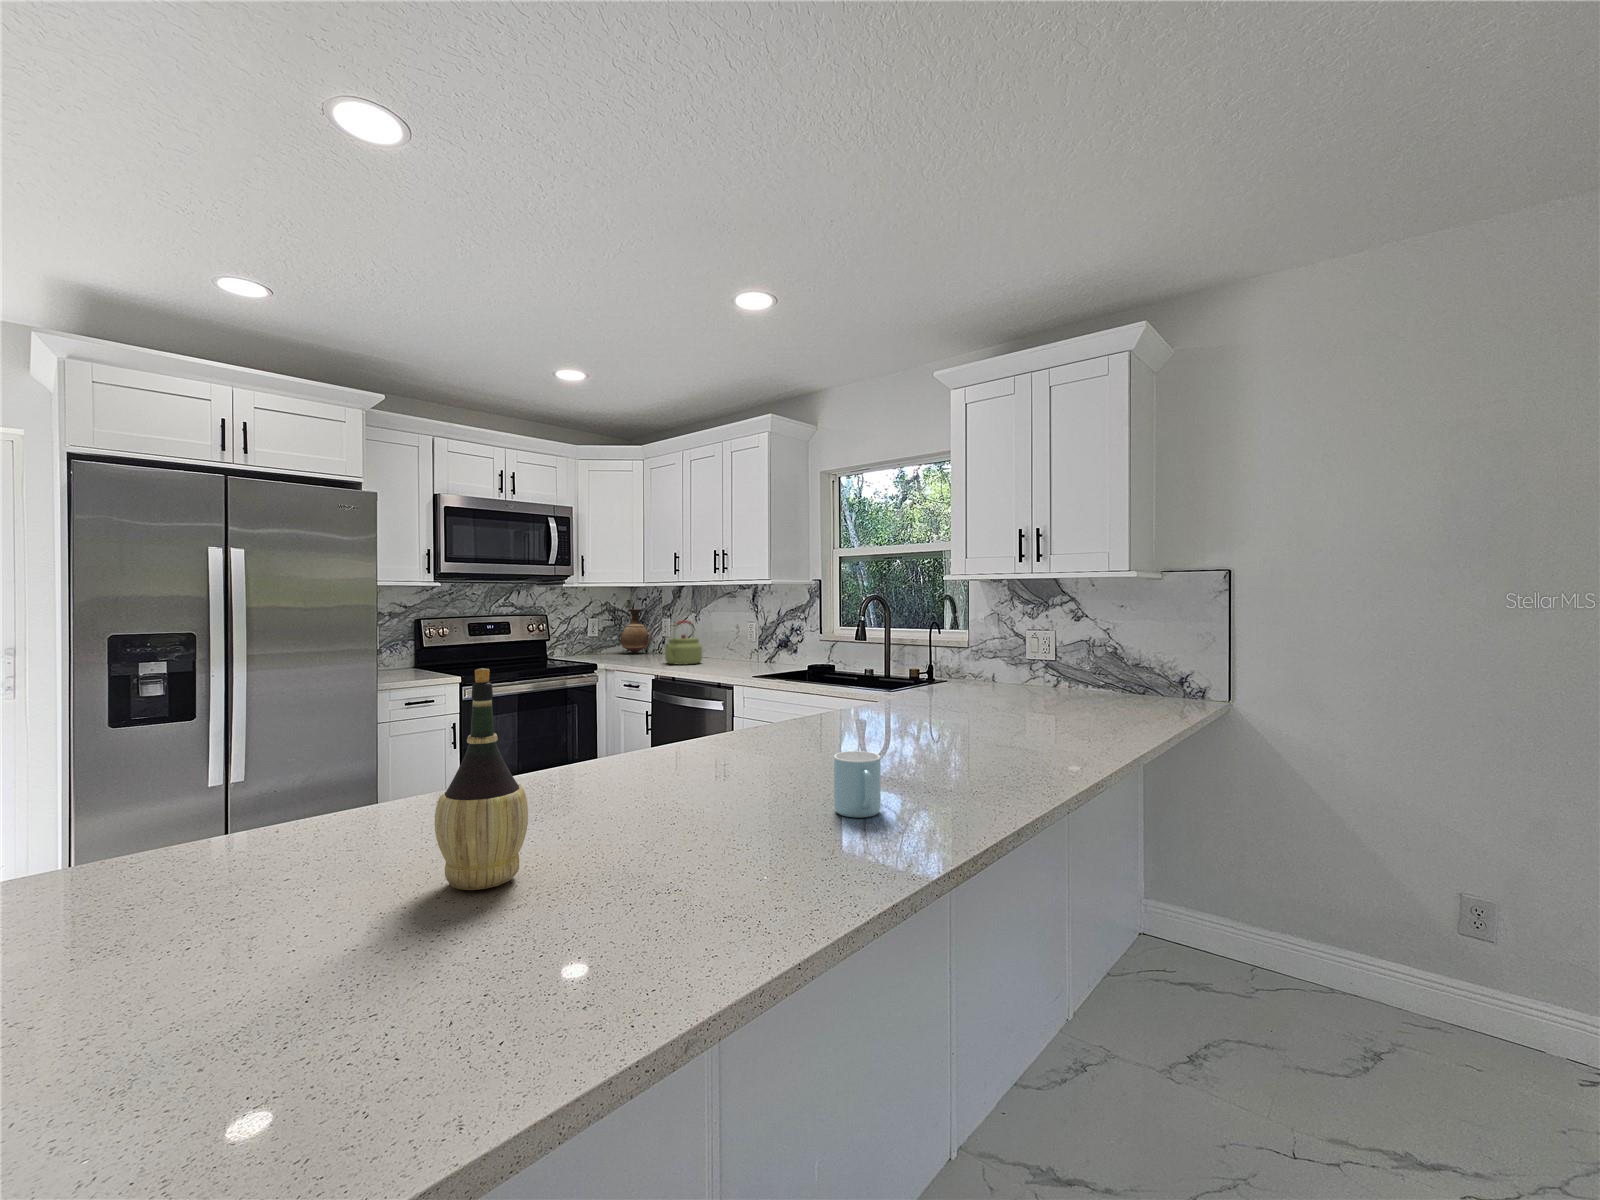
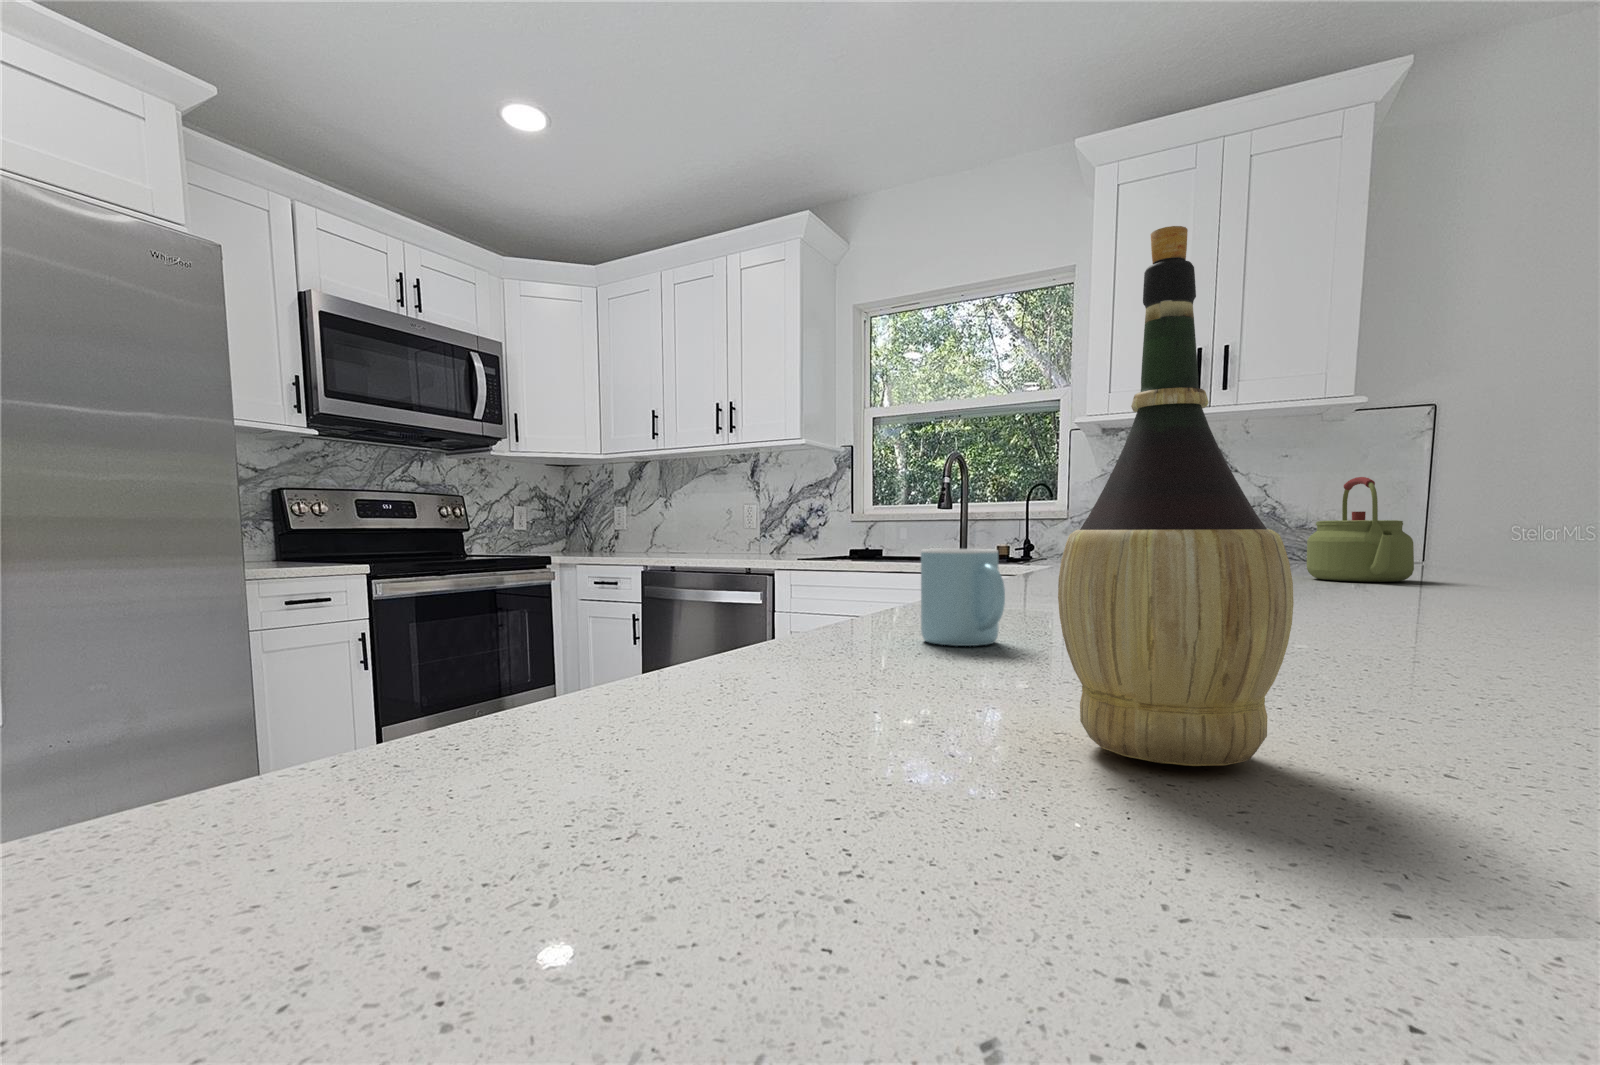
vase: present [618,609,651,654] -> none [554,492,598,551]
kettle: present [665,620,702,665] -> present [1307,477,1414,582]
mug: present [834,751,881,818] -> present [921,549,1005,646]

